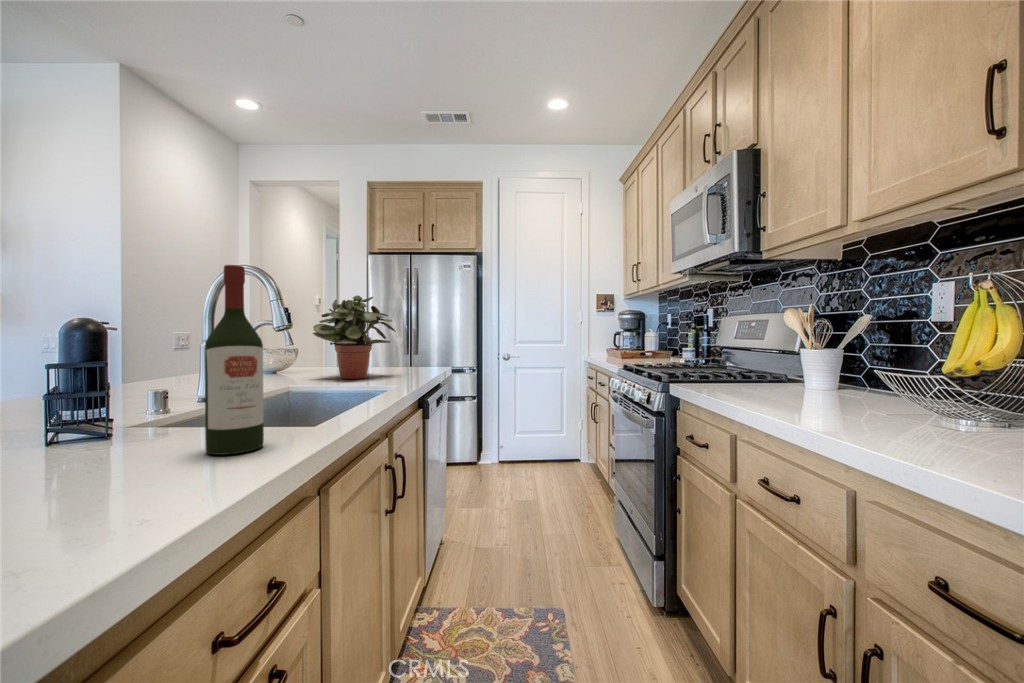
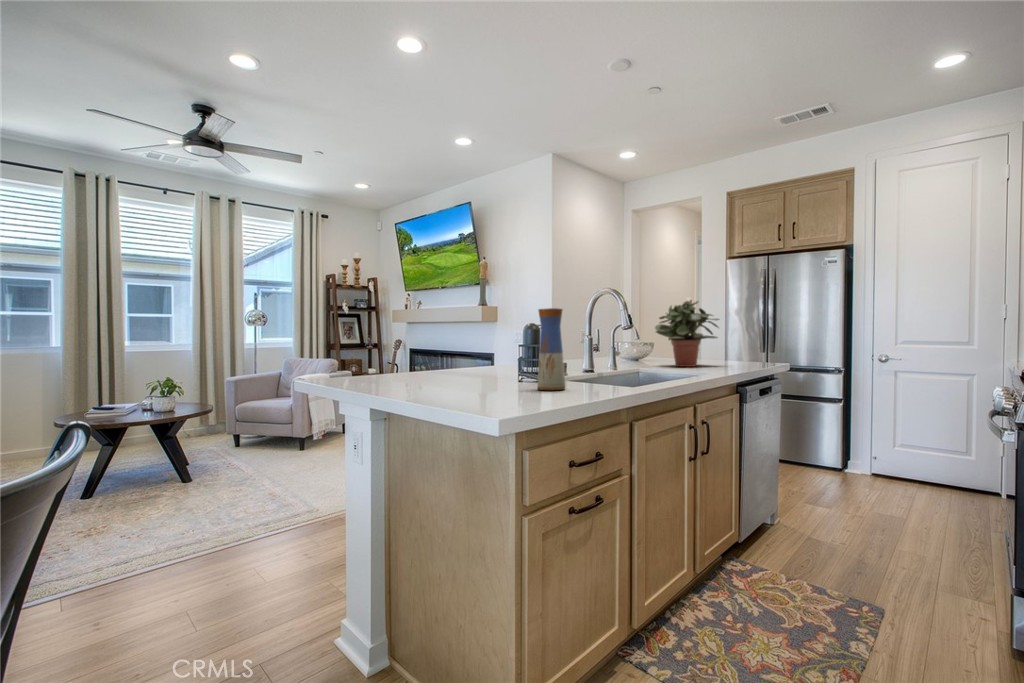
wine bottle: present [205,265,264,455] -> none [573,297,597,385]
vase: none [96,278,194,507] -> present [538,308,565,390]

